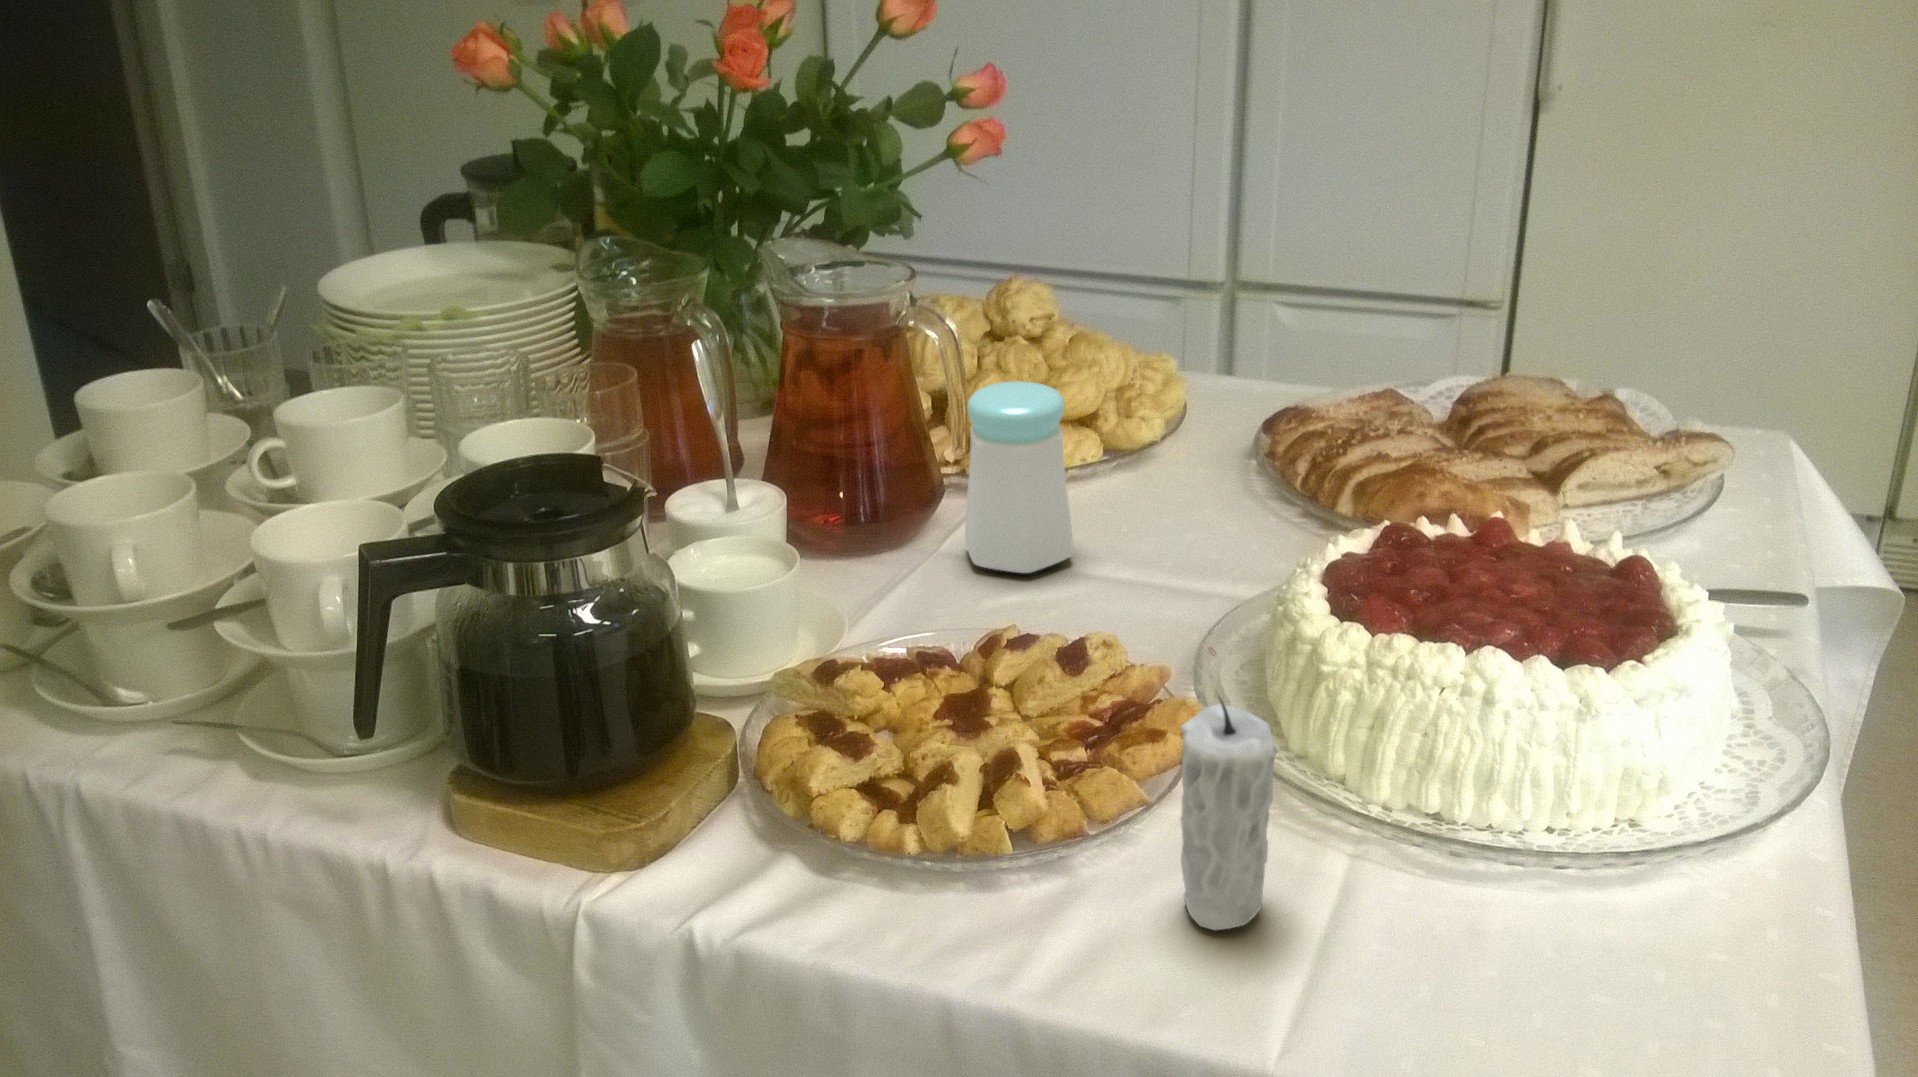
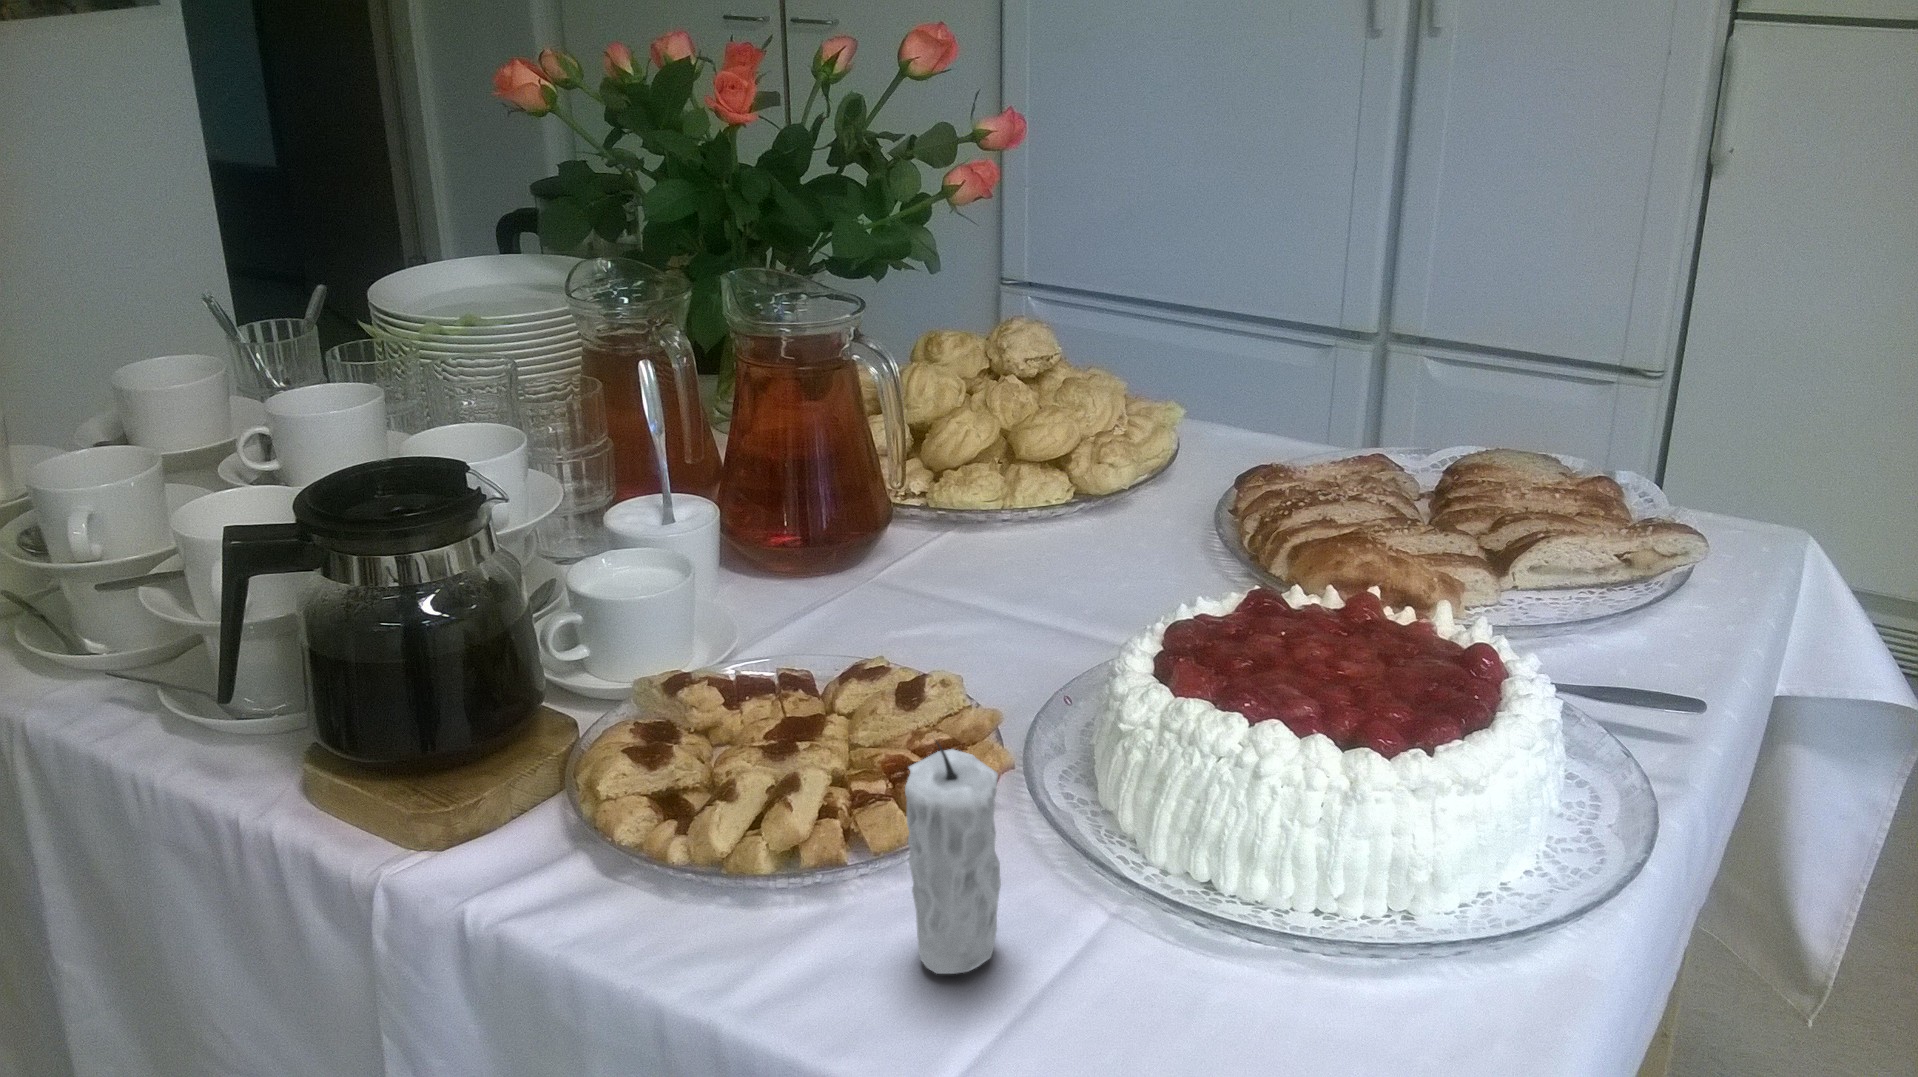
salt shaker: present [965,381,1073,573] -> none [897,419,998,607]

